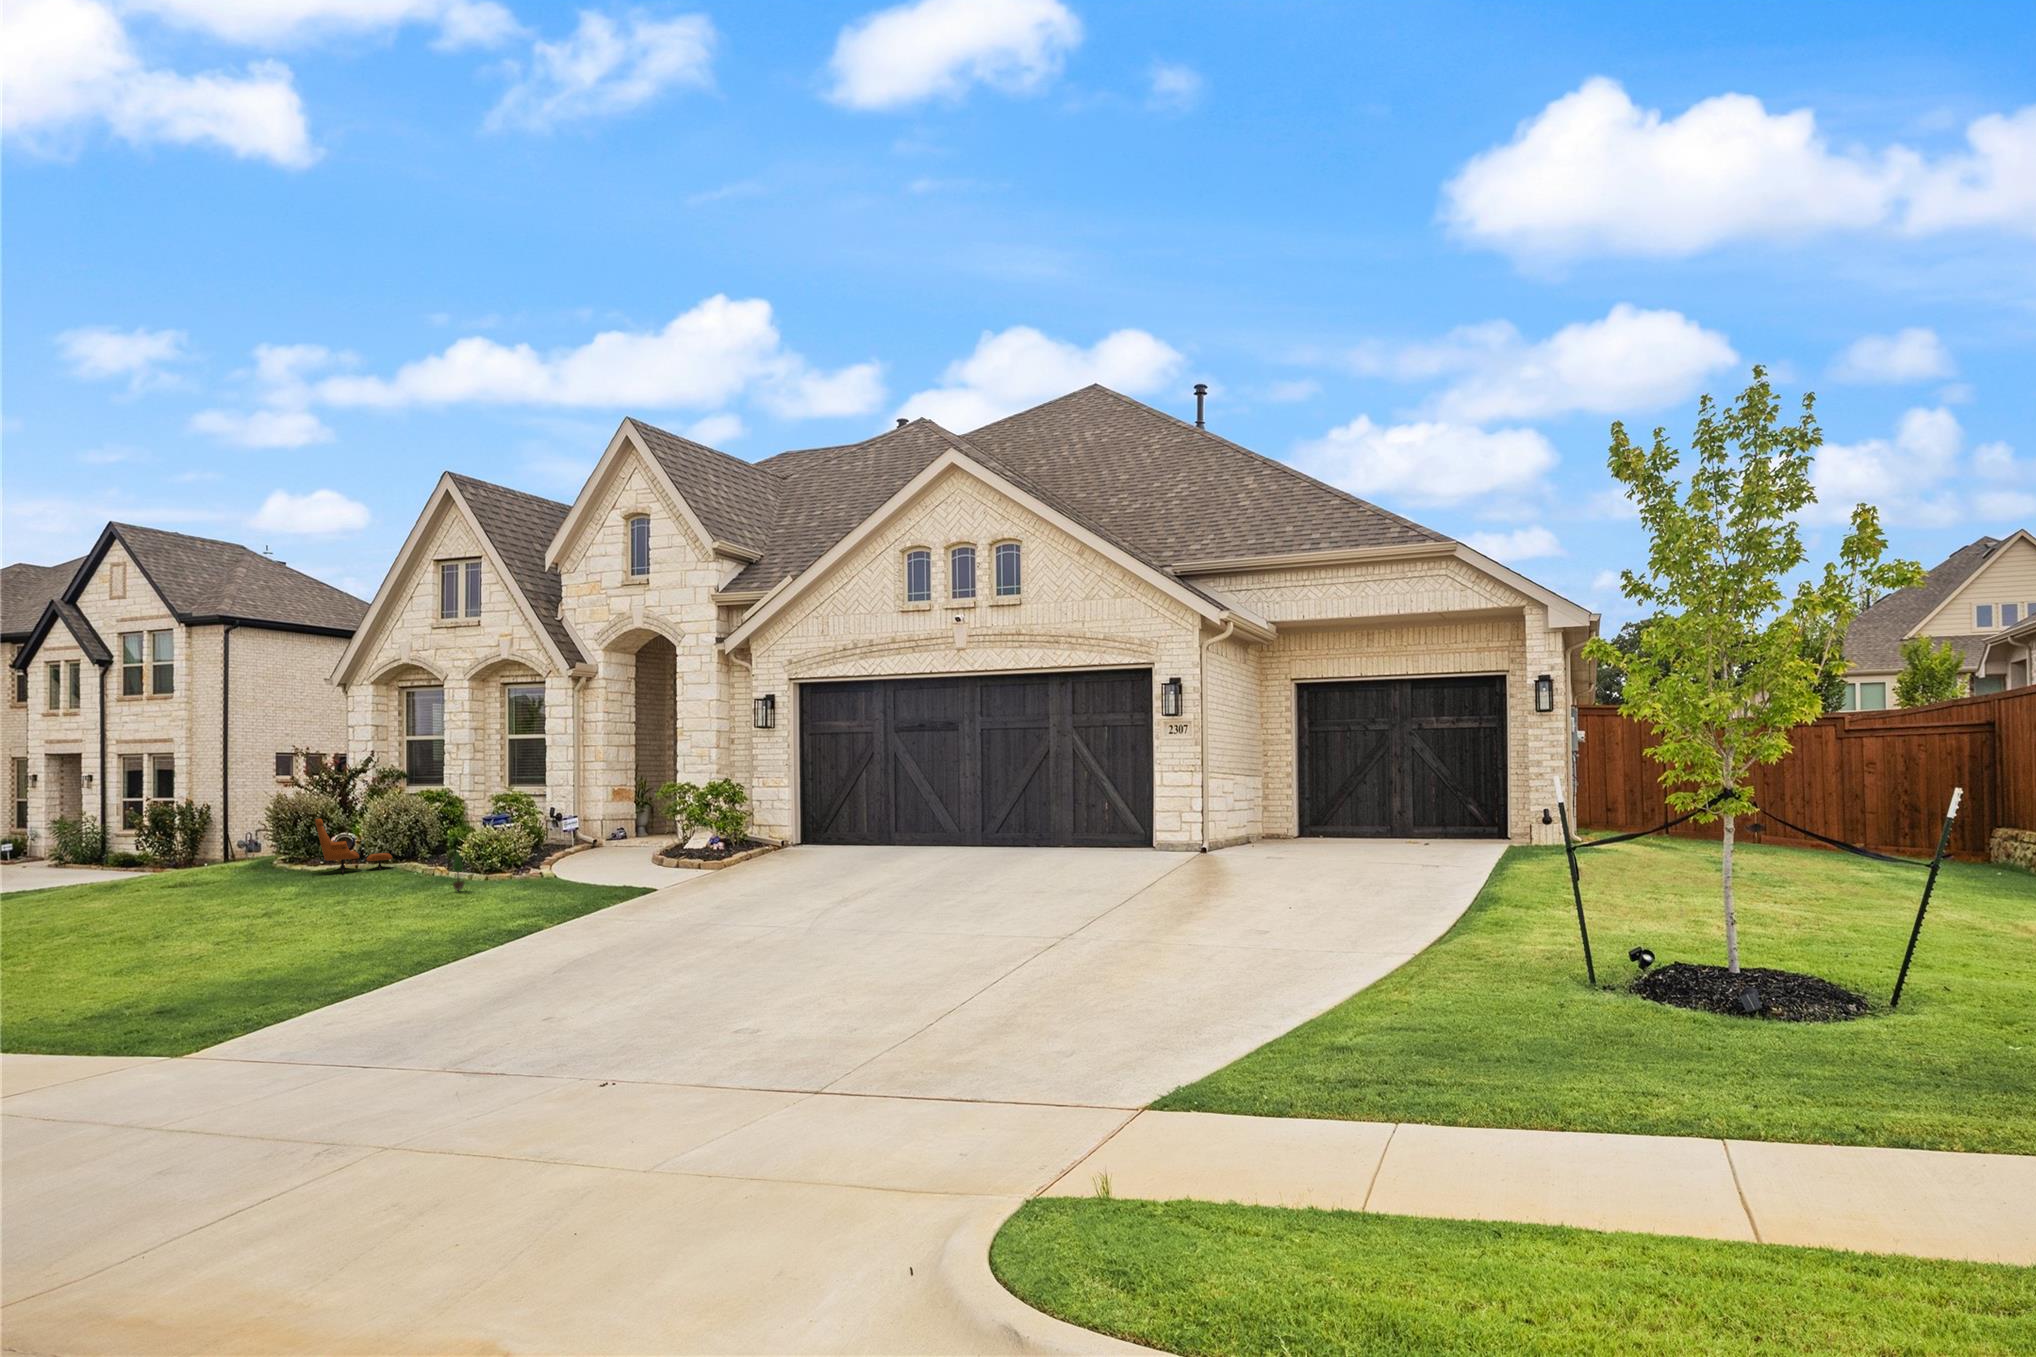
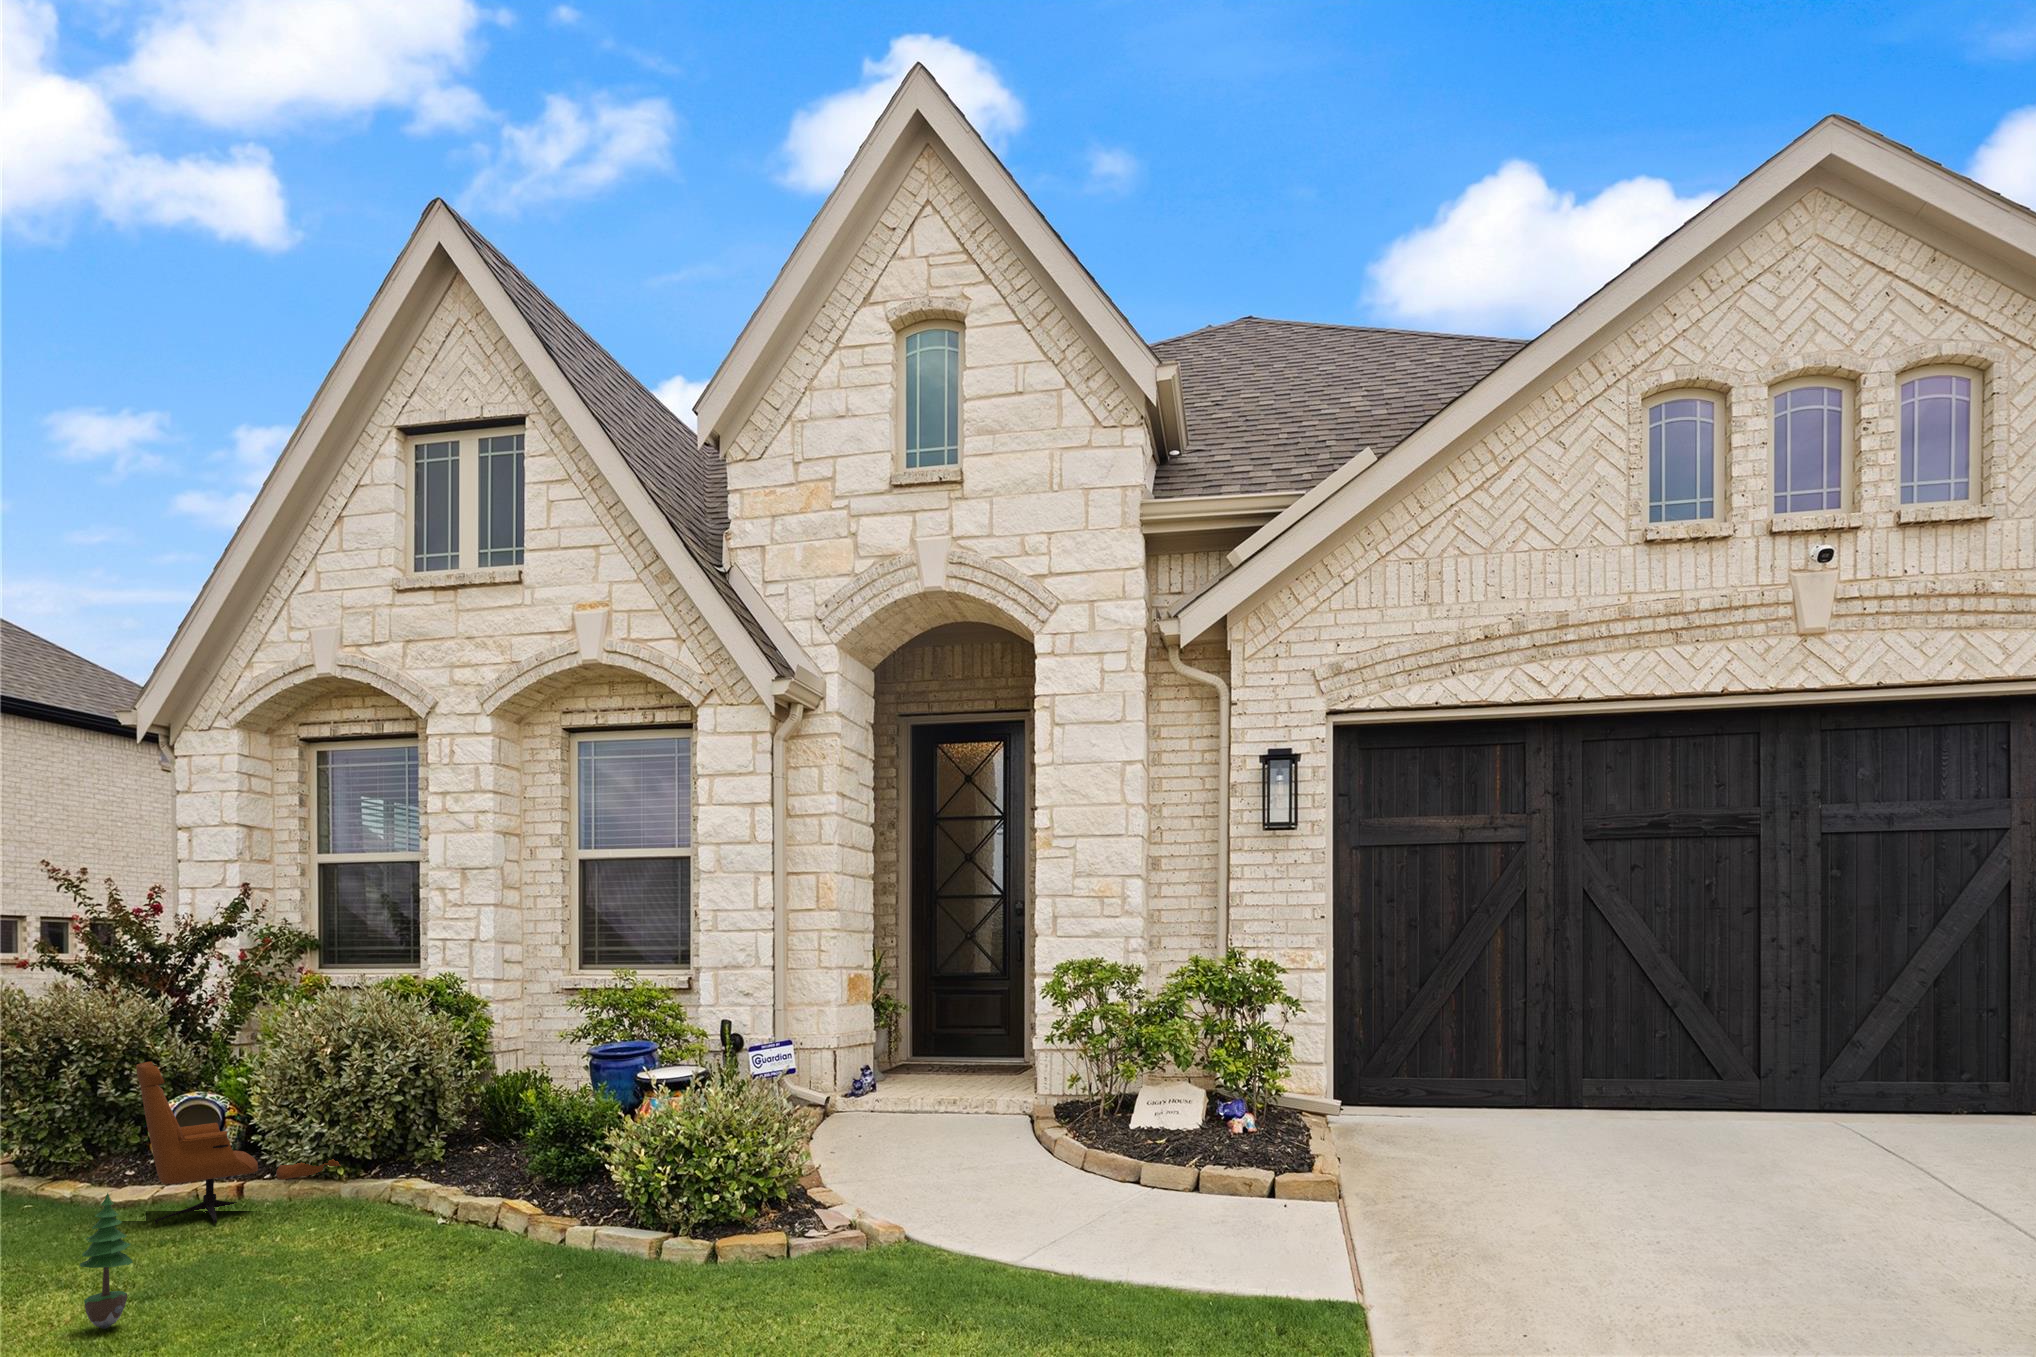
potted tree: present [453,852,465,891] -> present [80,1193,133,1329]

